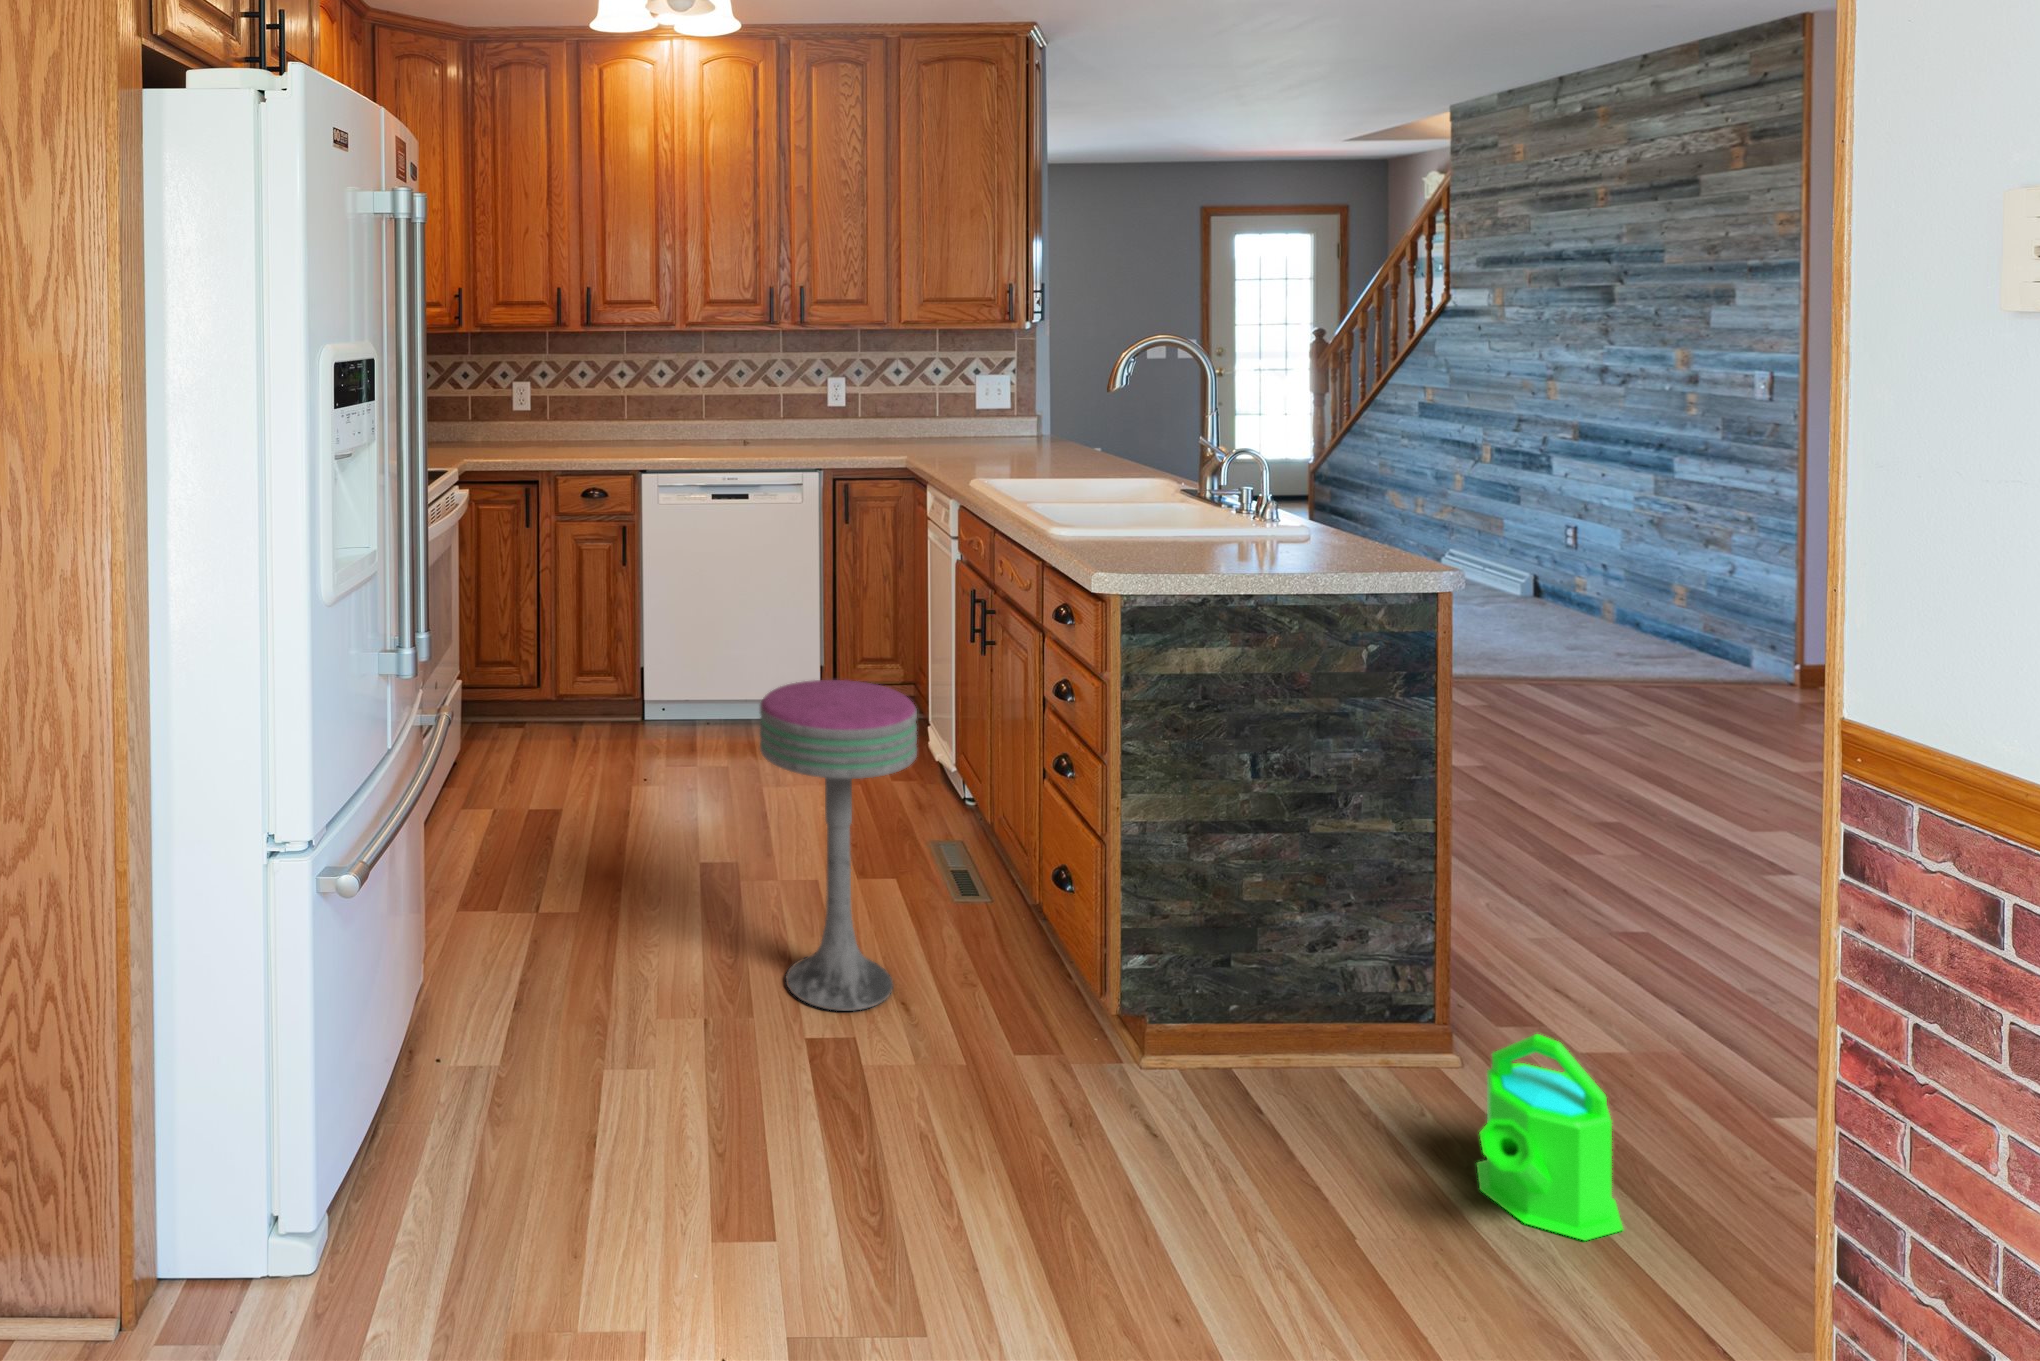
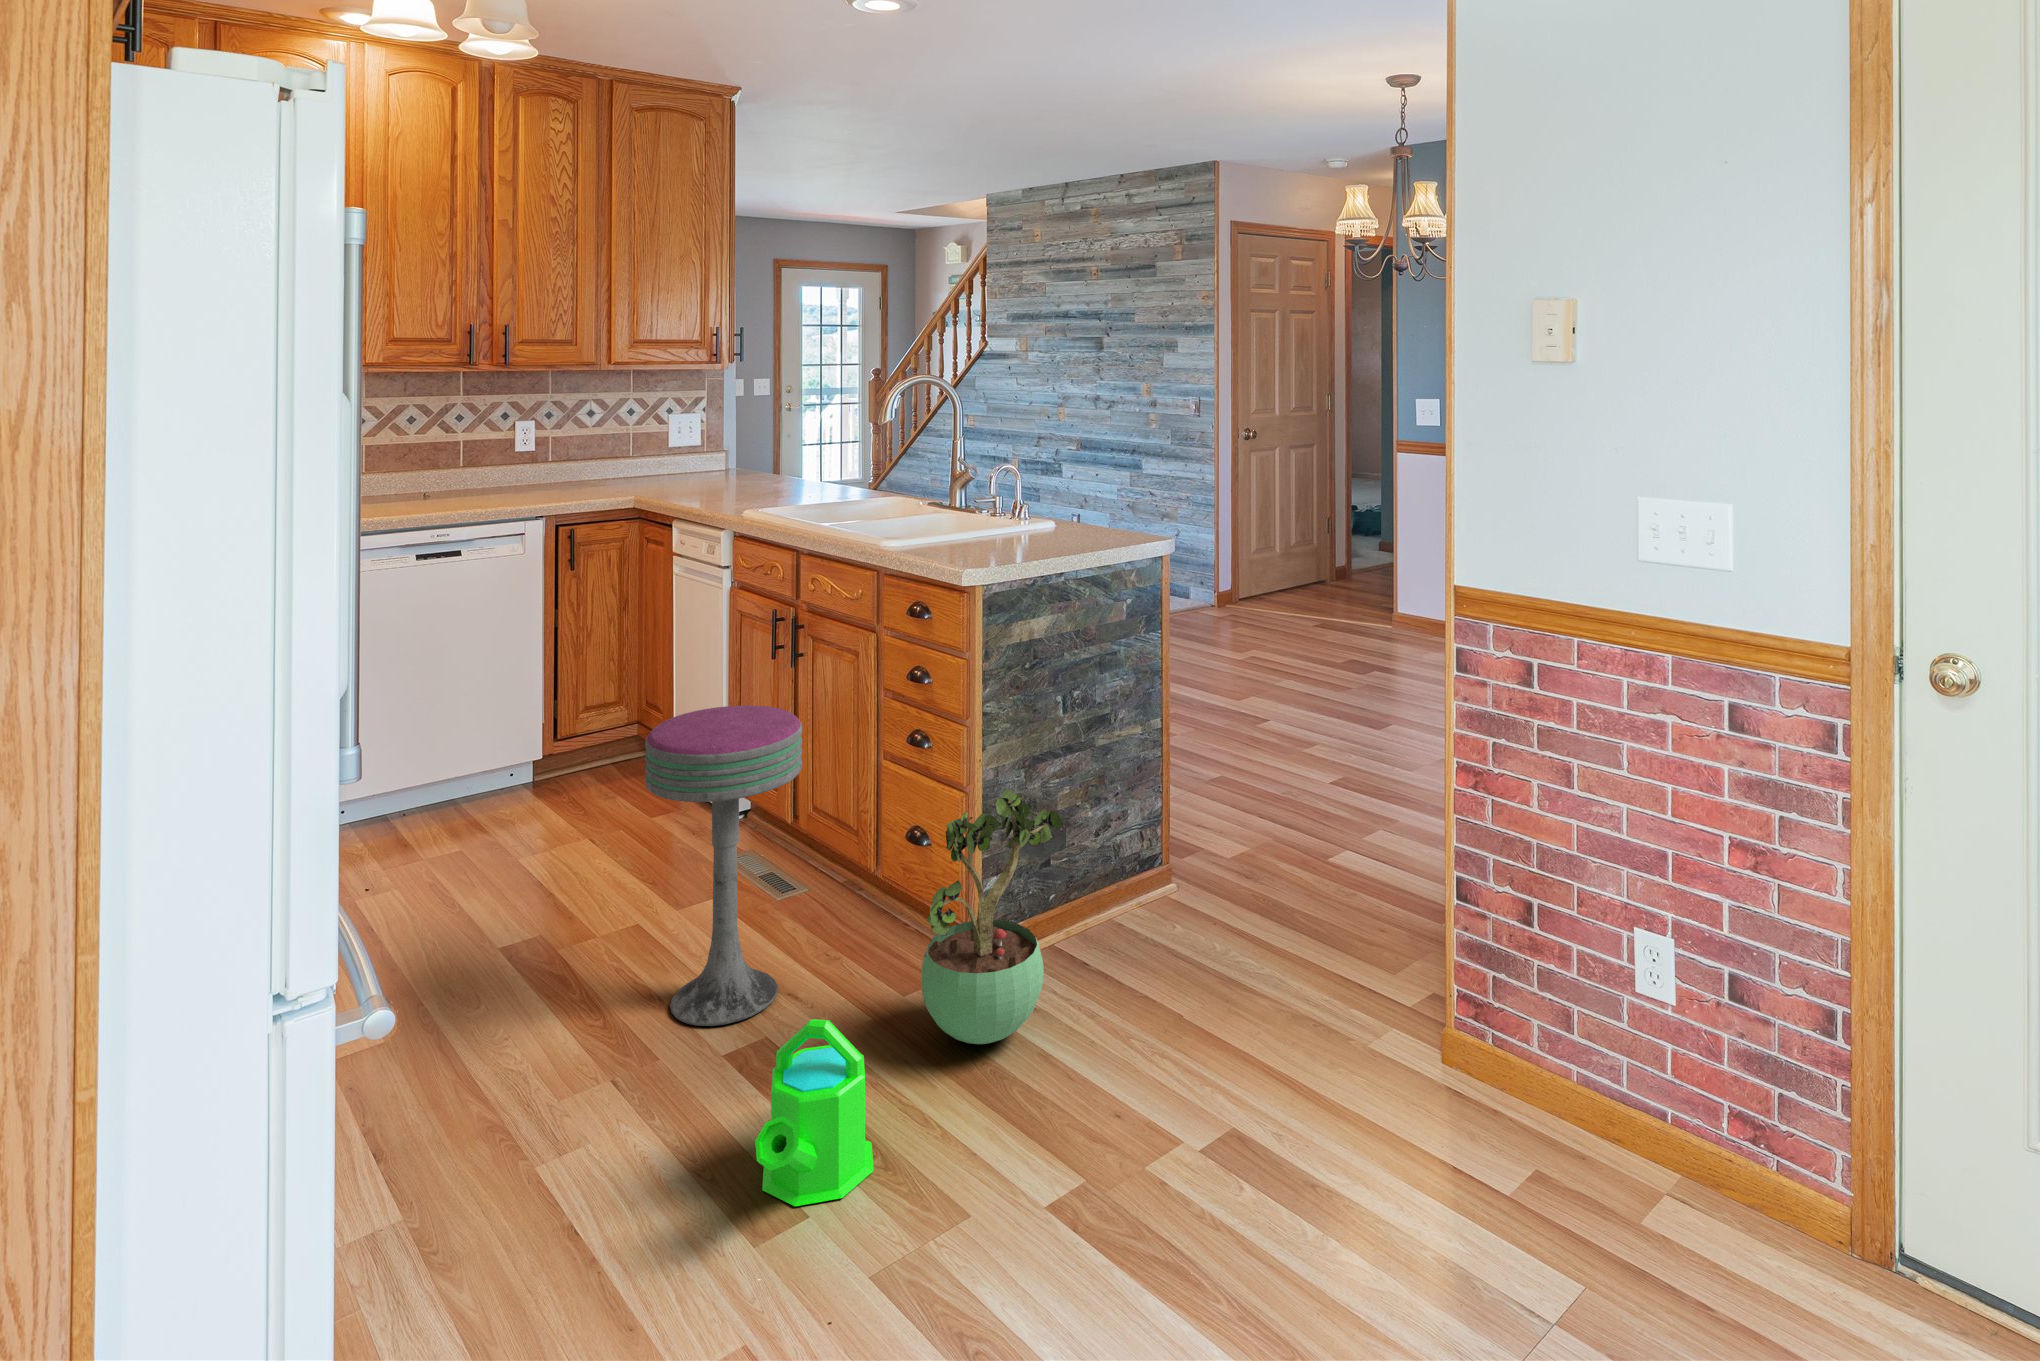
potted plant: none [984,848,1184,1153] -> present [921,788,1063,1044]
watering can: present [1477,1034,1623,1240] -> present [755,1019,874,1206]

